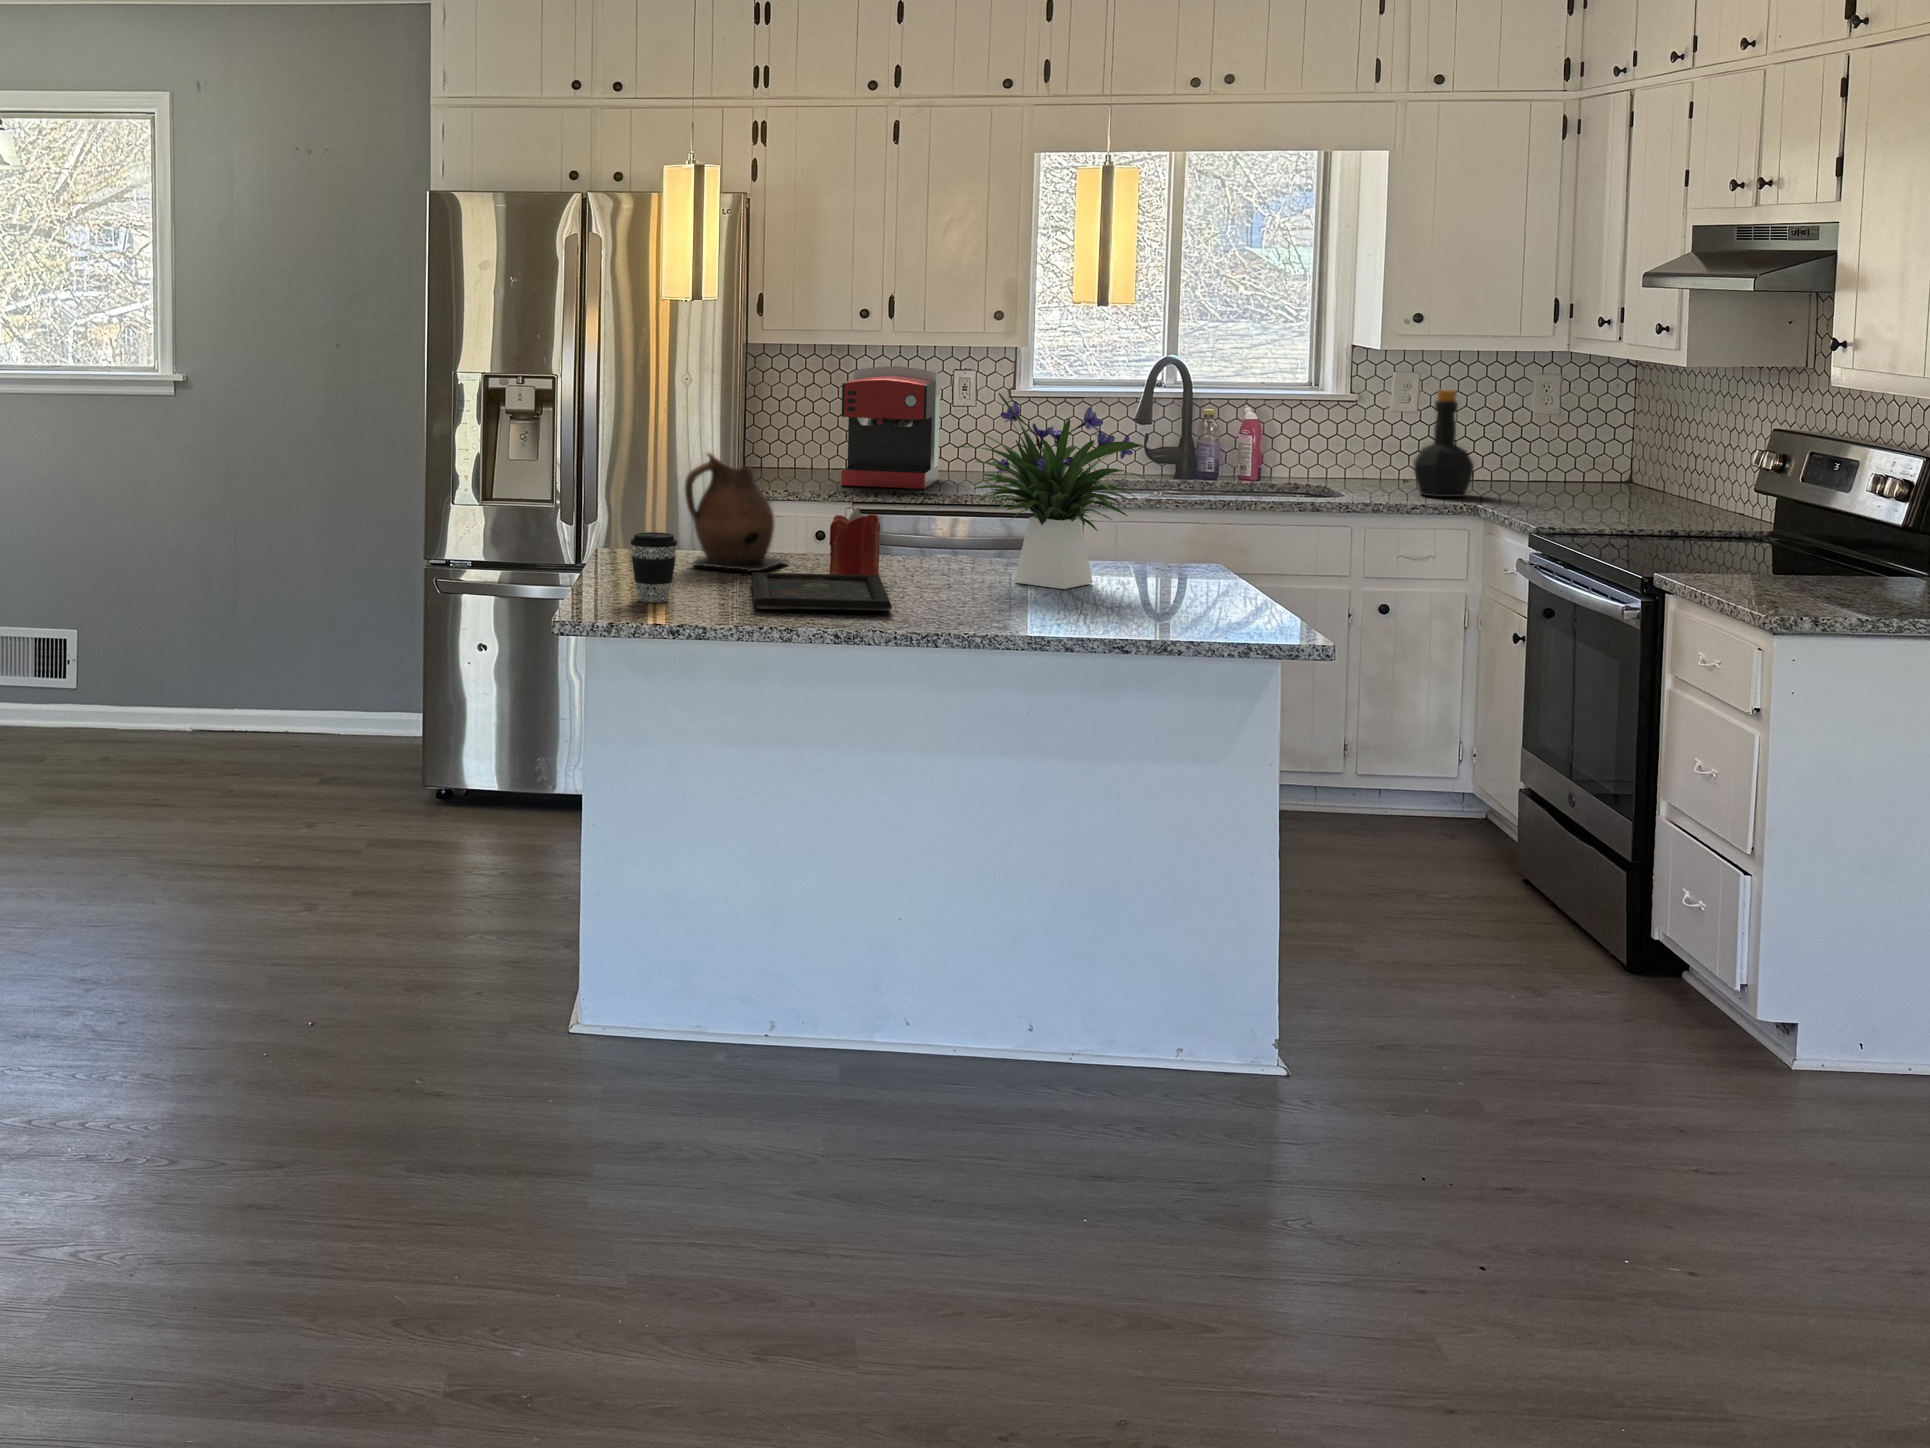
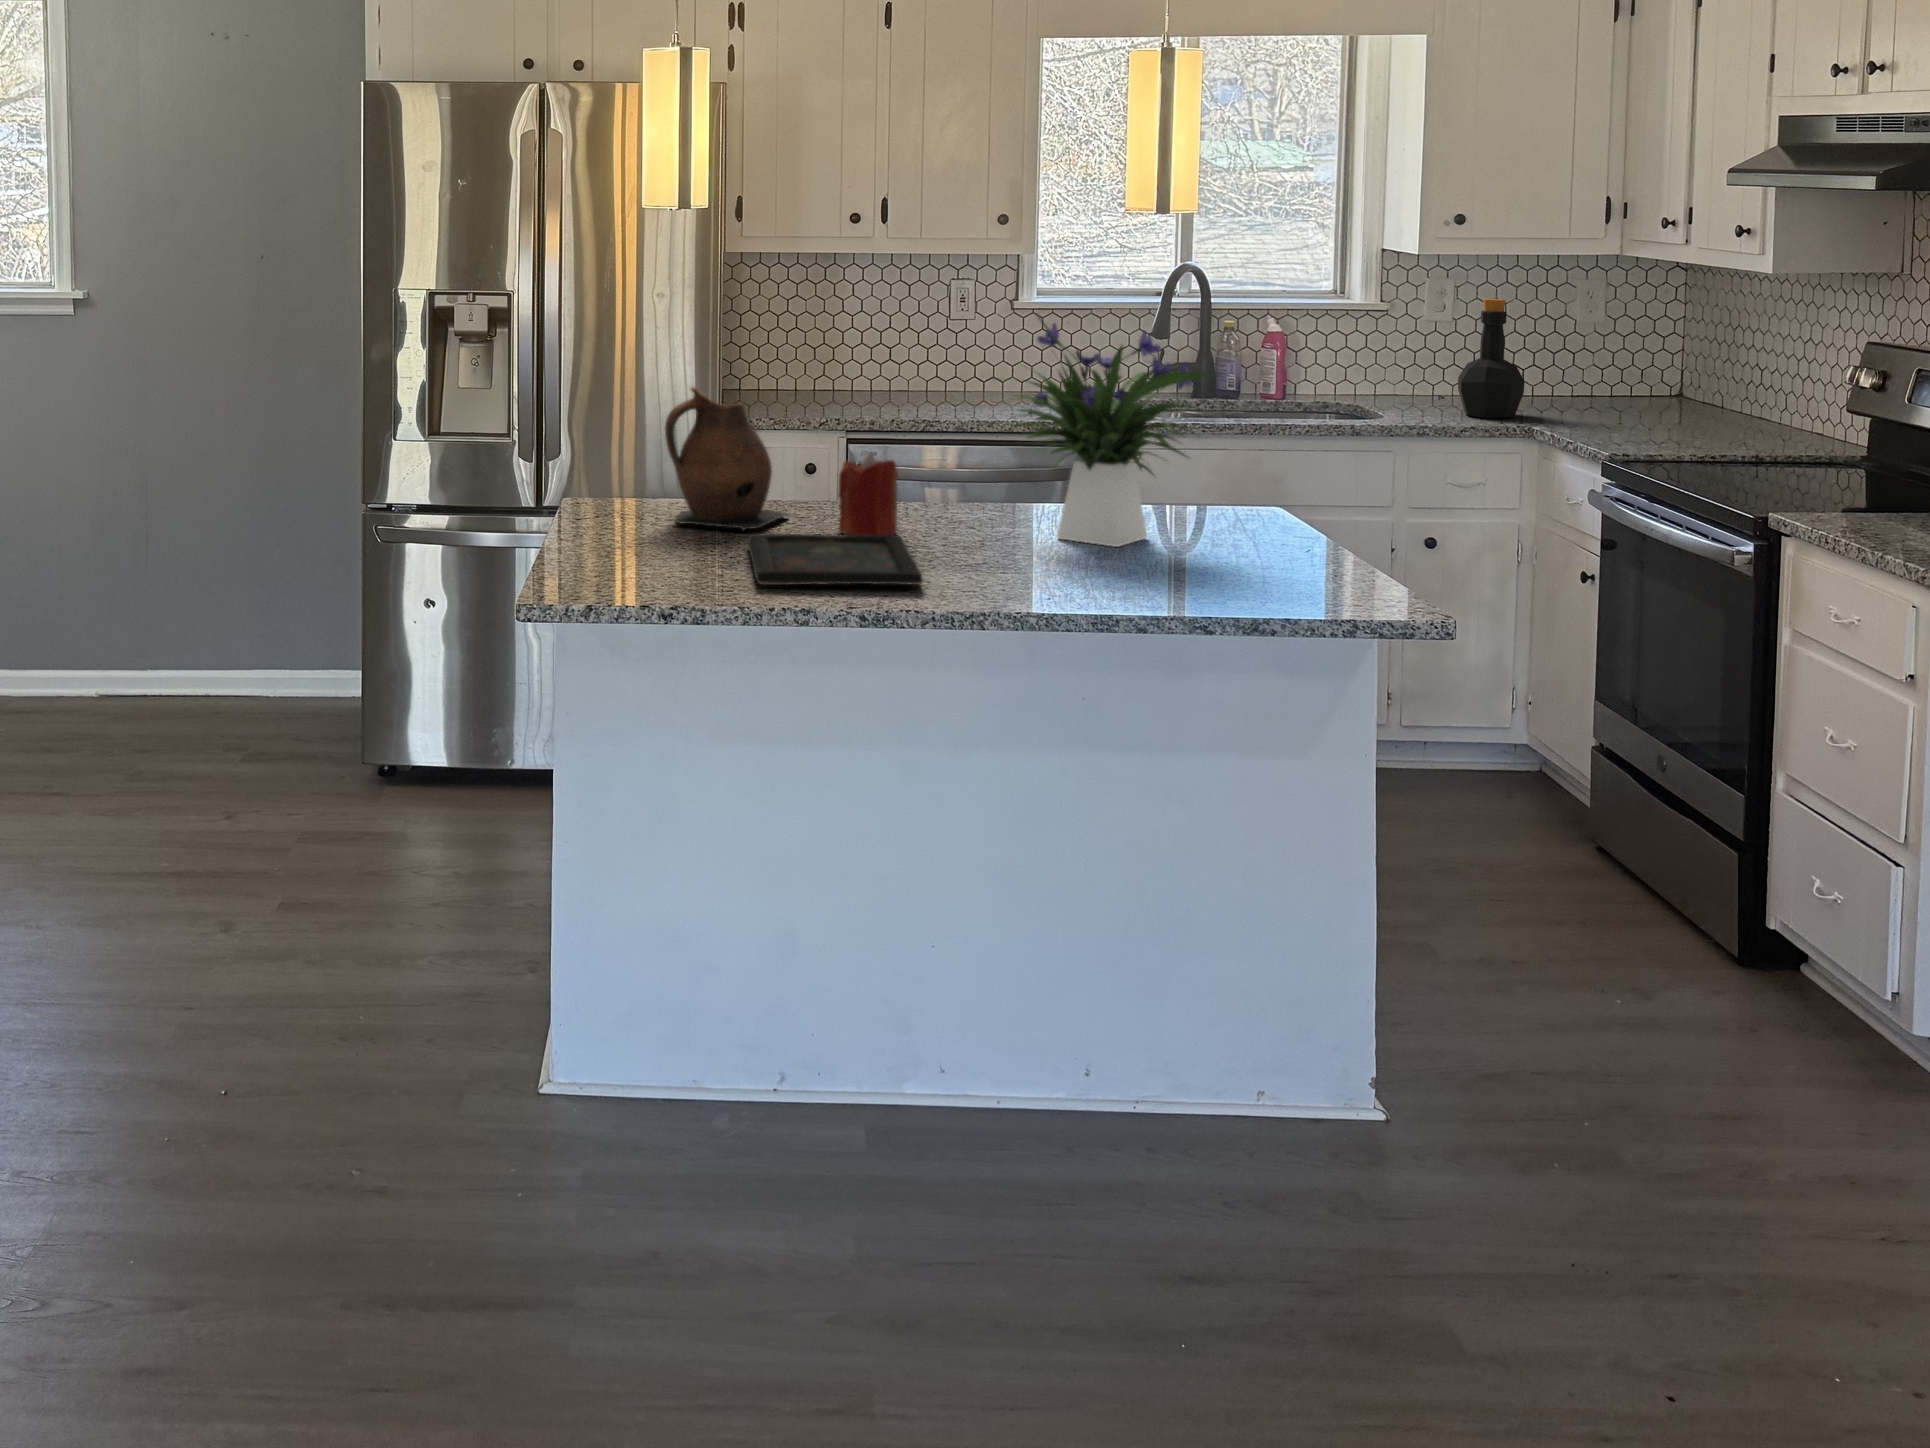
coffee maker: present [841,366,940,489] -> none [832,276,940,415]
coffee cup: present [631,532,677,602] -> none [603,490,660,578]

